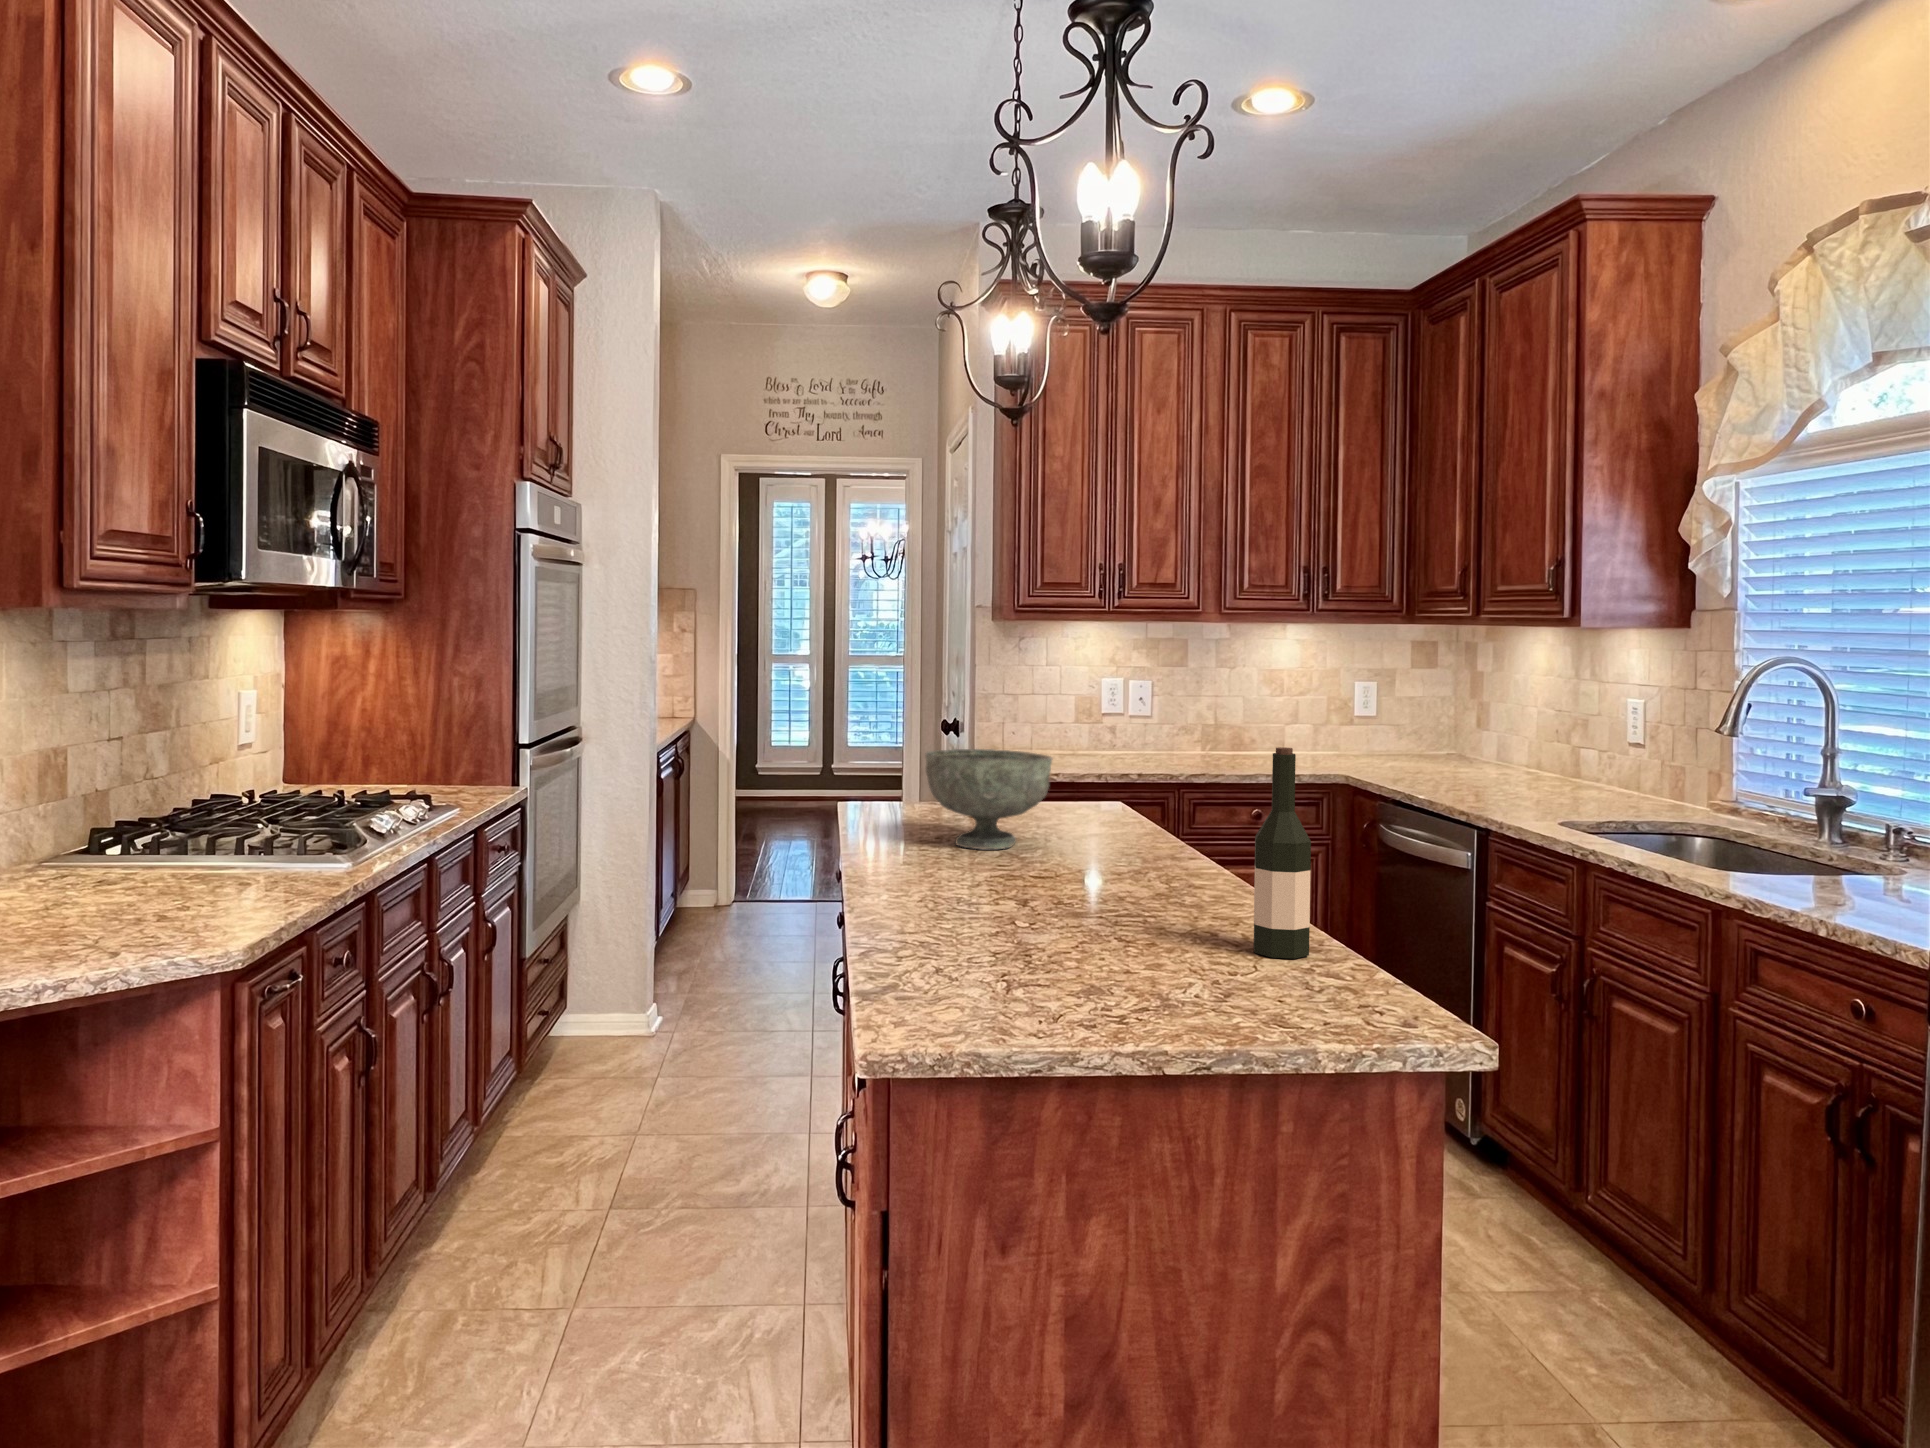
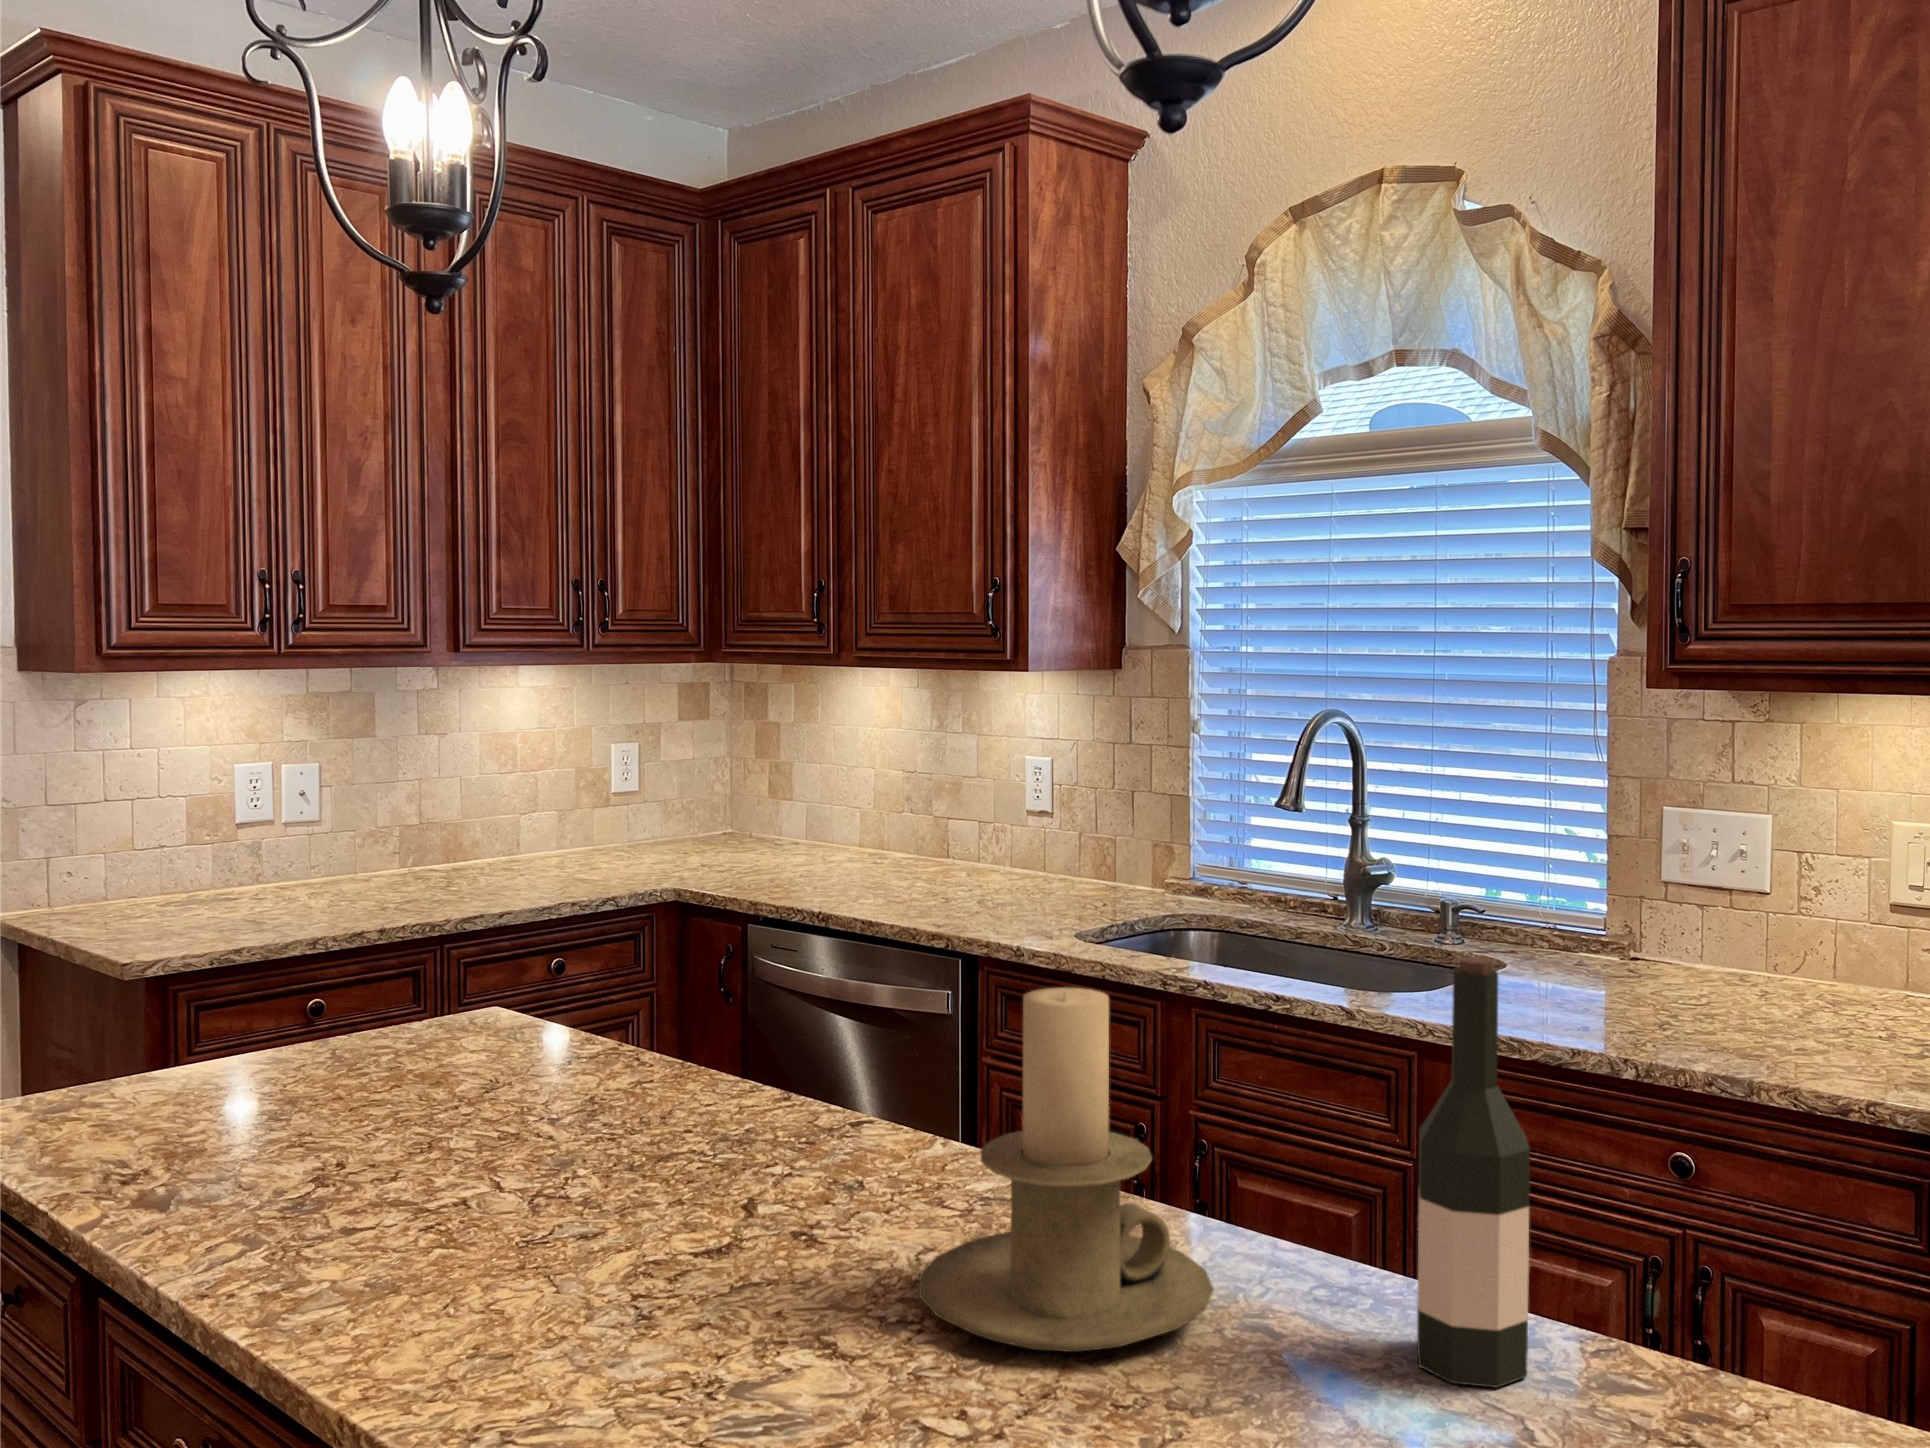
decorative bowl: present [926,749,1053,849] -> none [283,962,576,1206]
candle holder: none [1080,760,1225,921] -> present [919,987,1214,1352]

